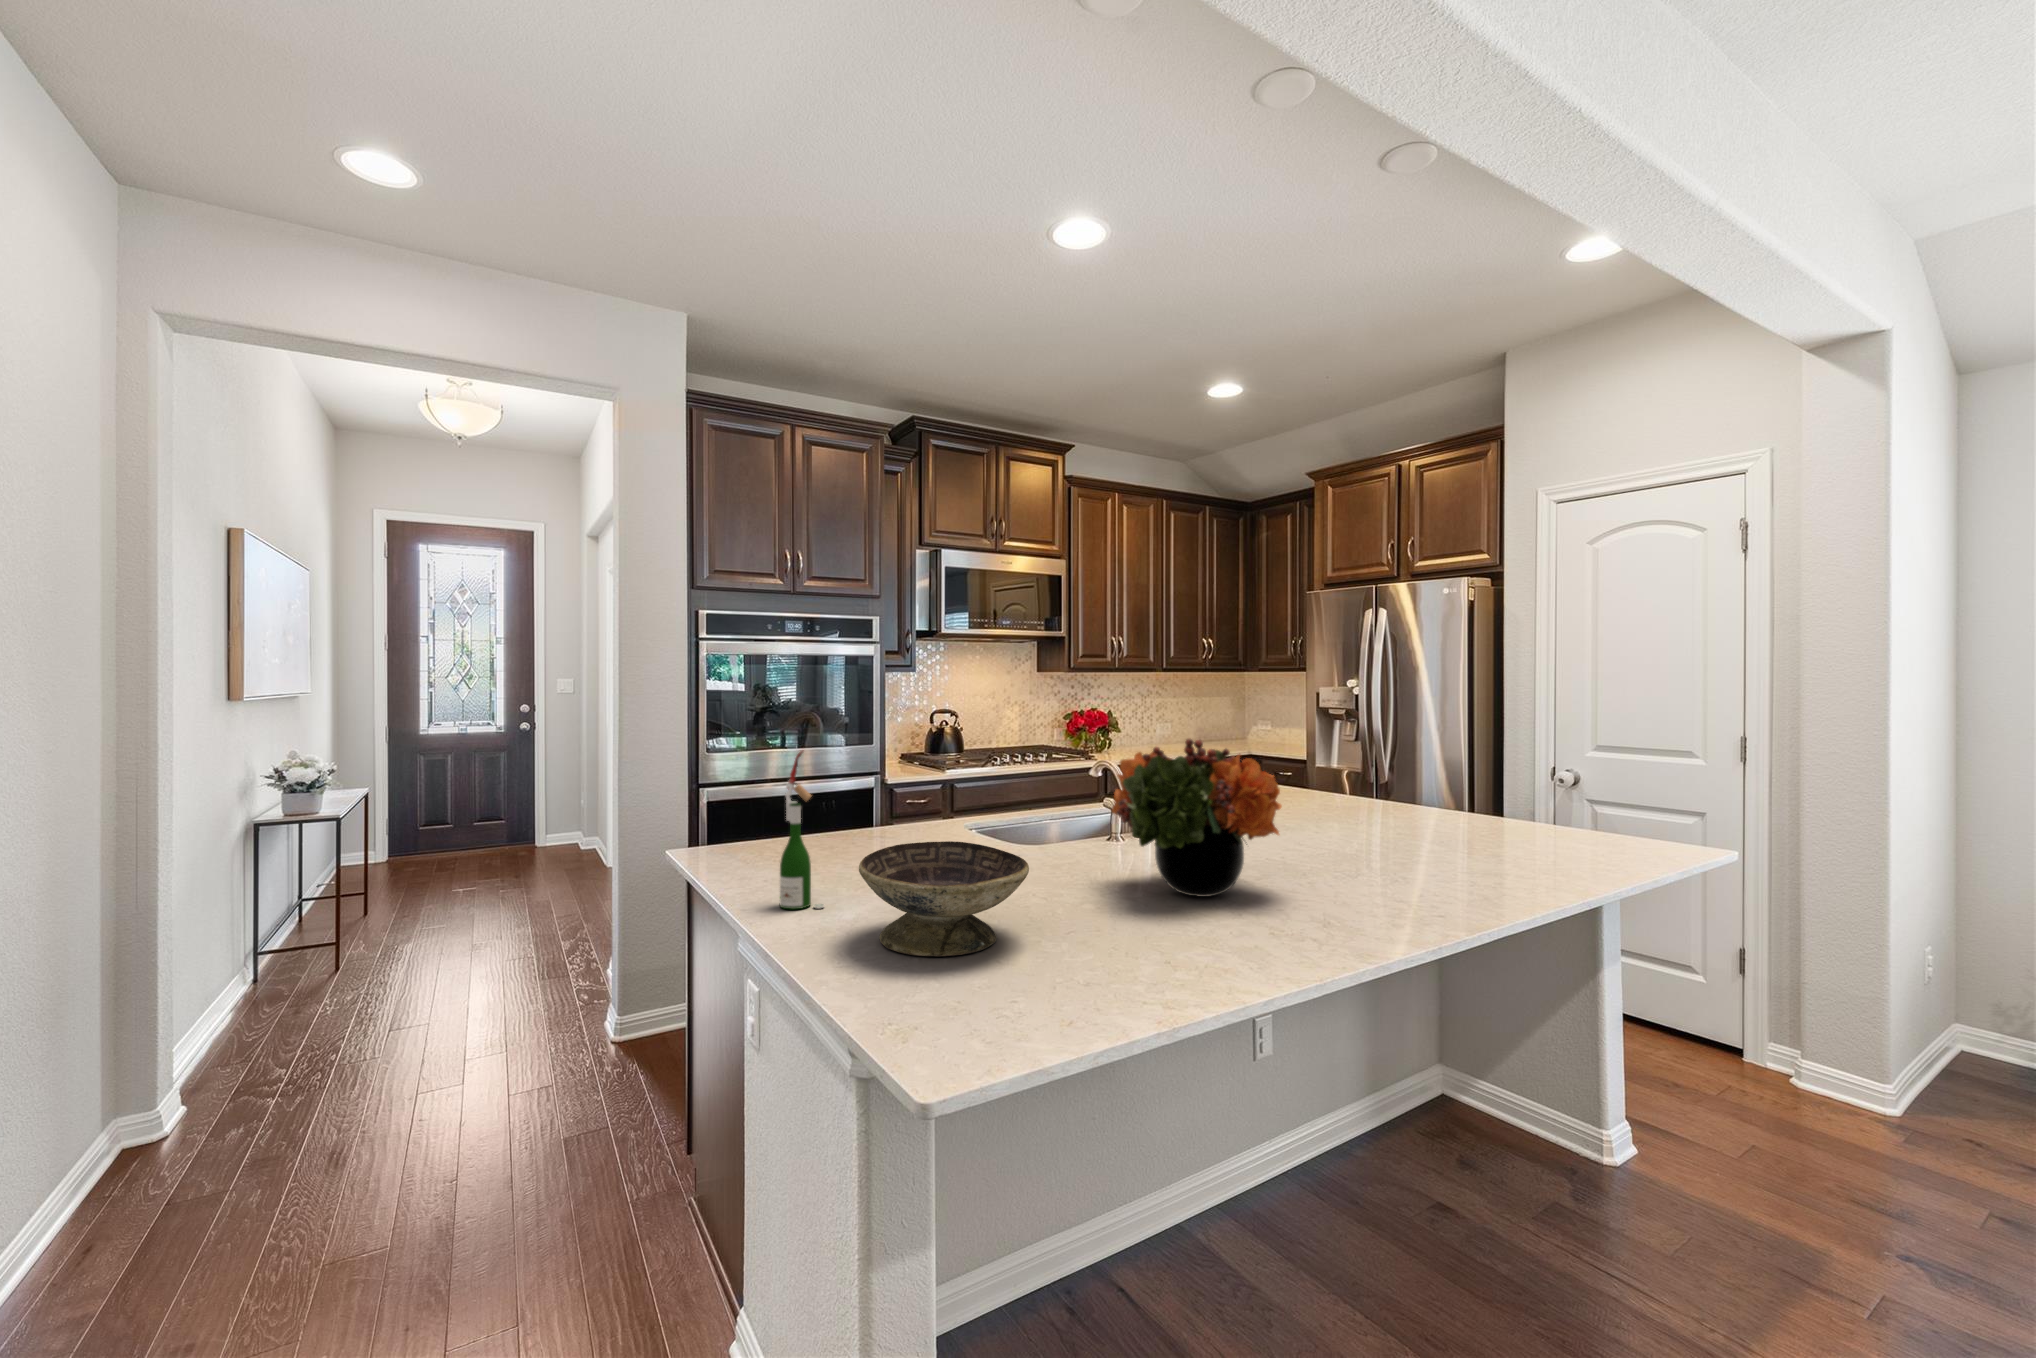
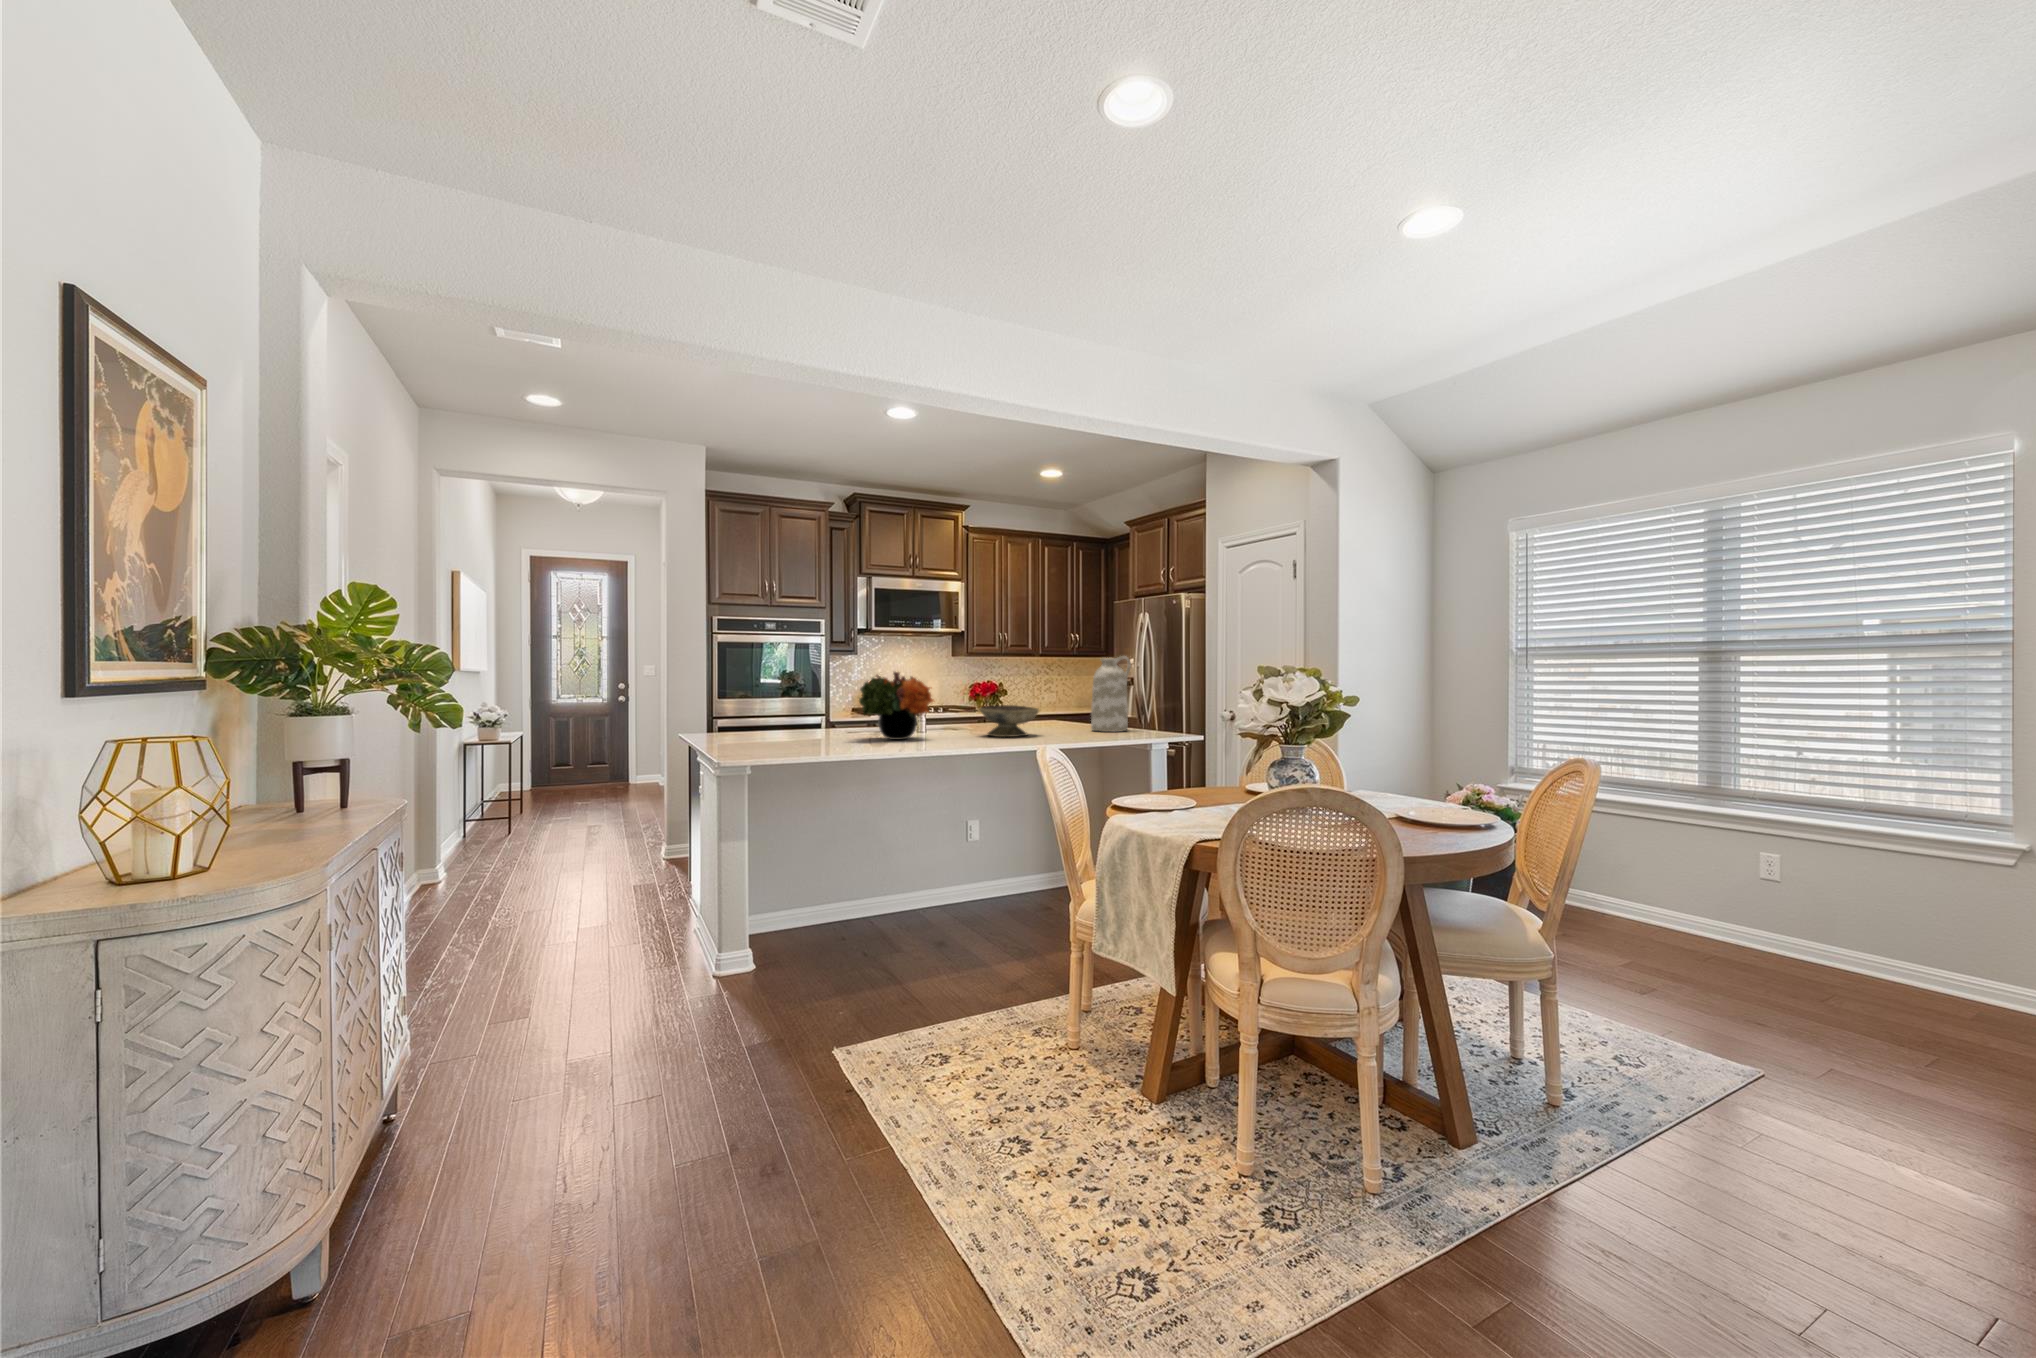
vase: none [1494,694,1576,847] -> present [1091,656,1131,732]
wine bottle: present [780,751,824,909] -> none [714,675,732,741]
decorative bowl: present [859,841,1029,956] -> present [980,705,1039,737]

